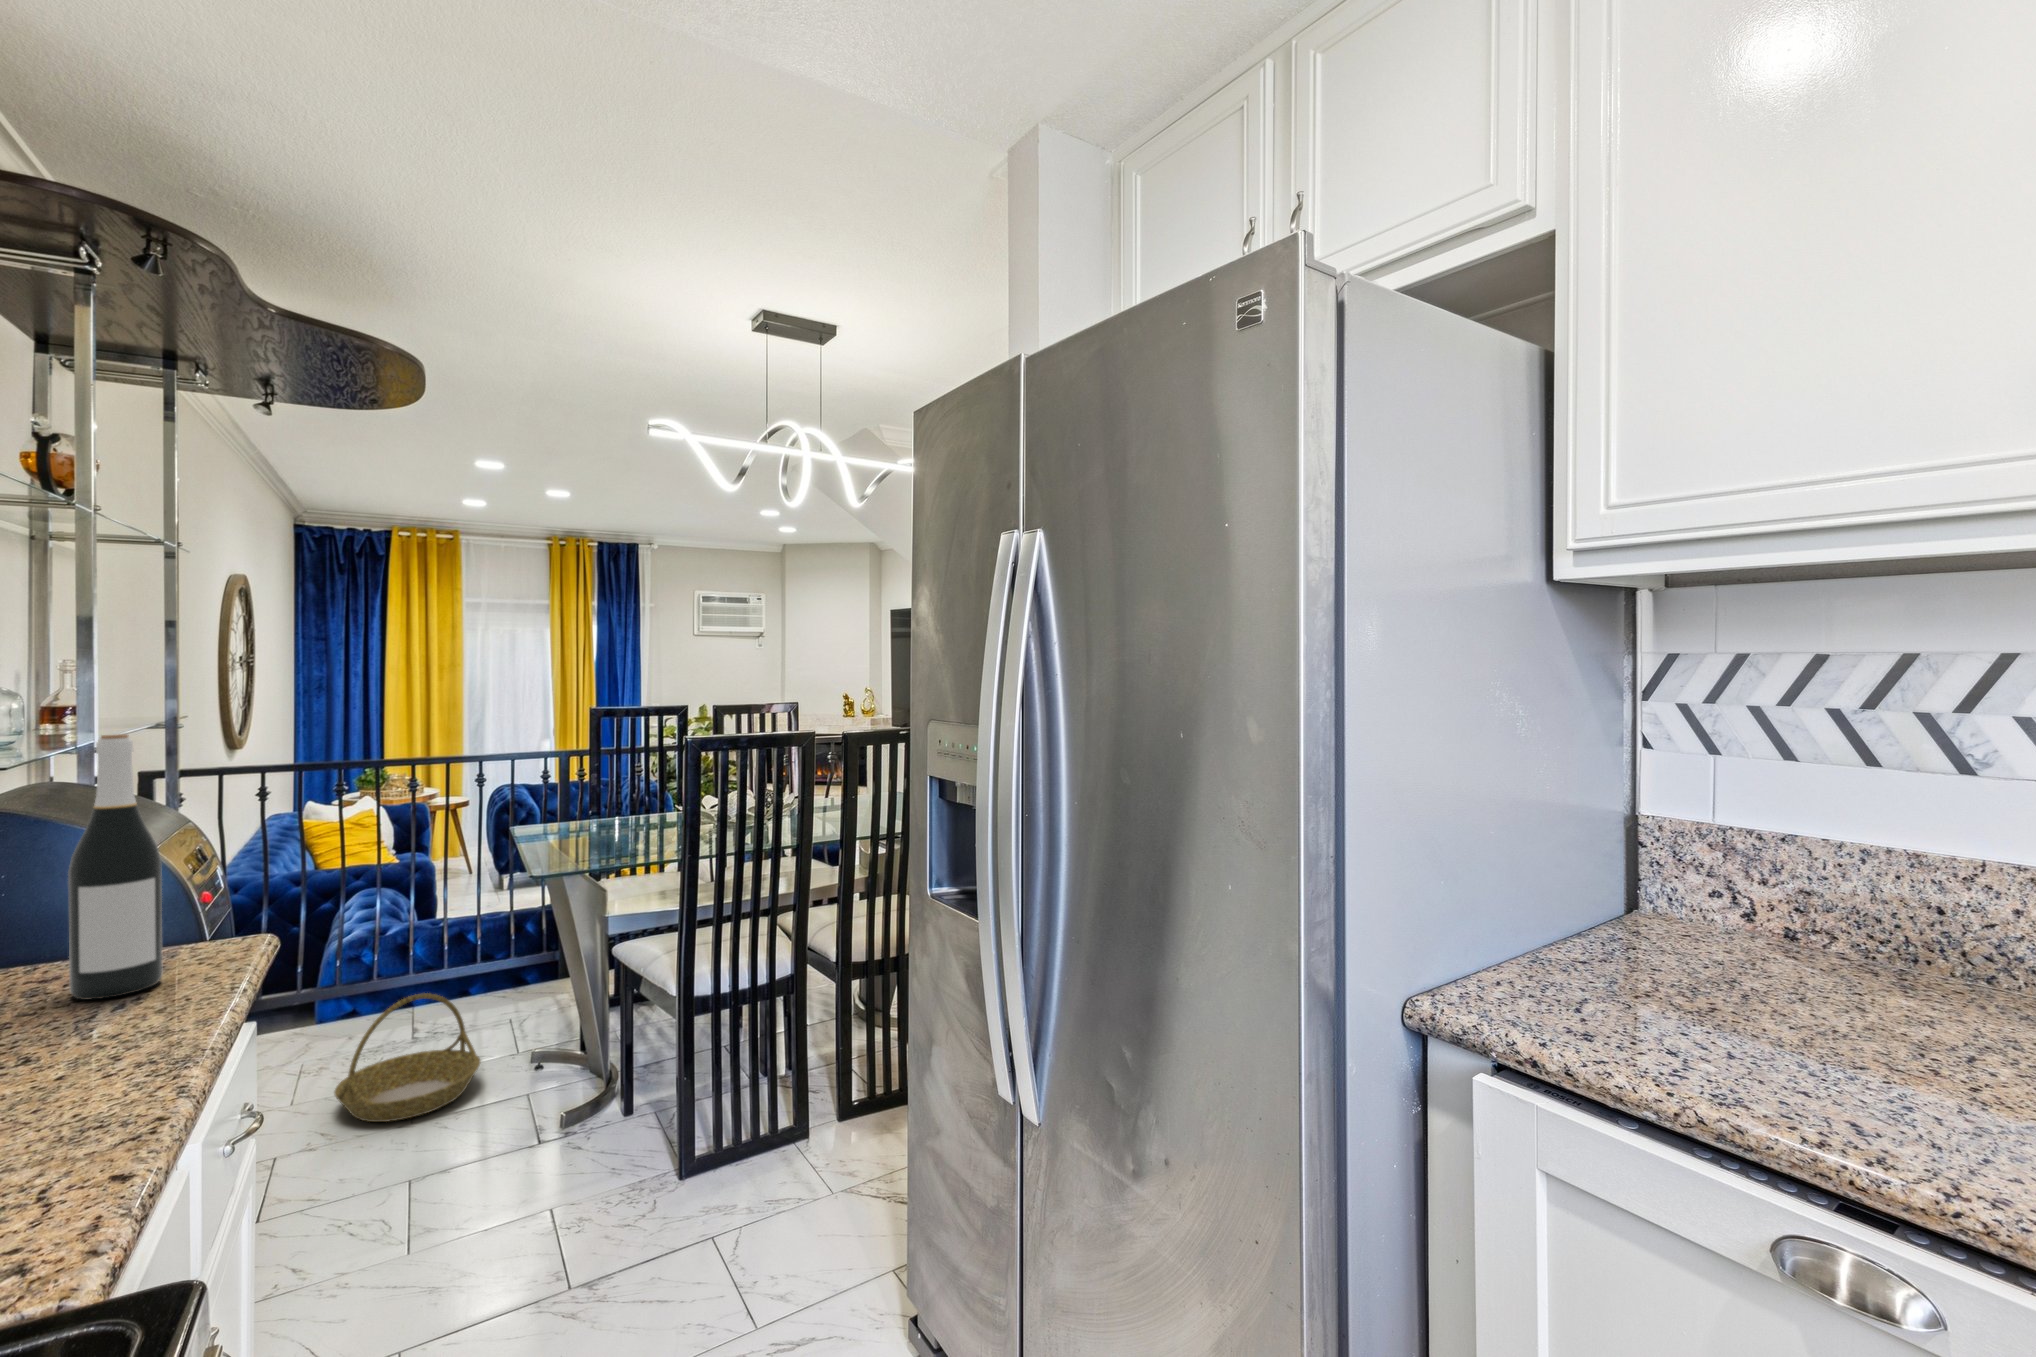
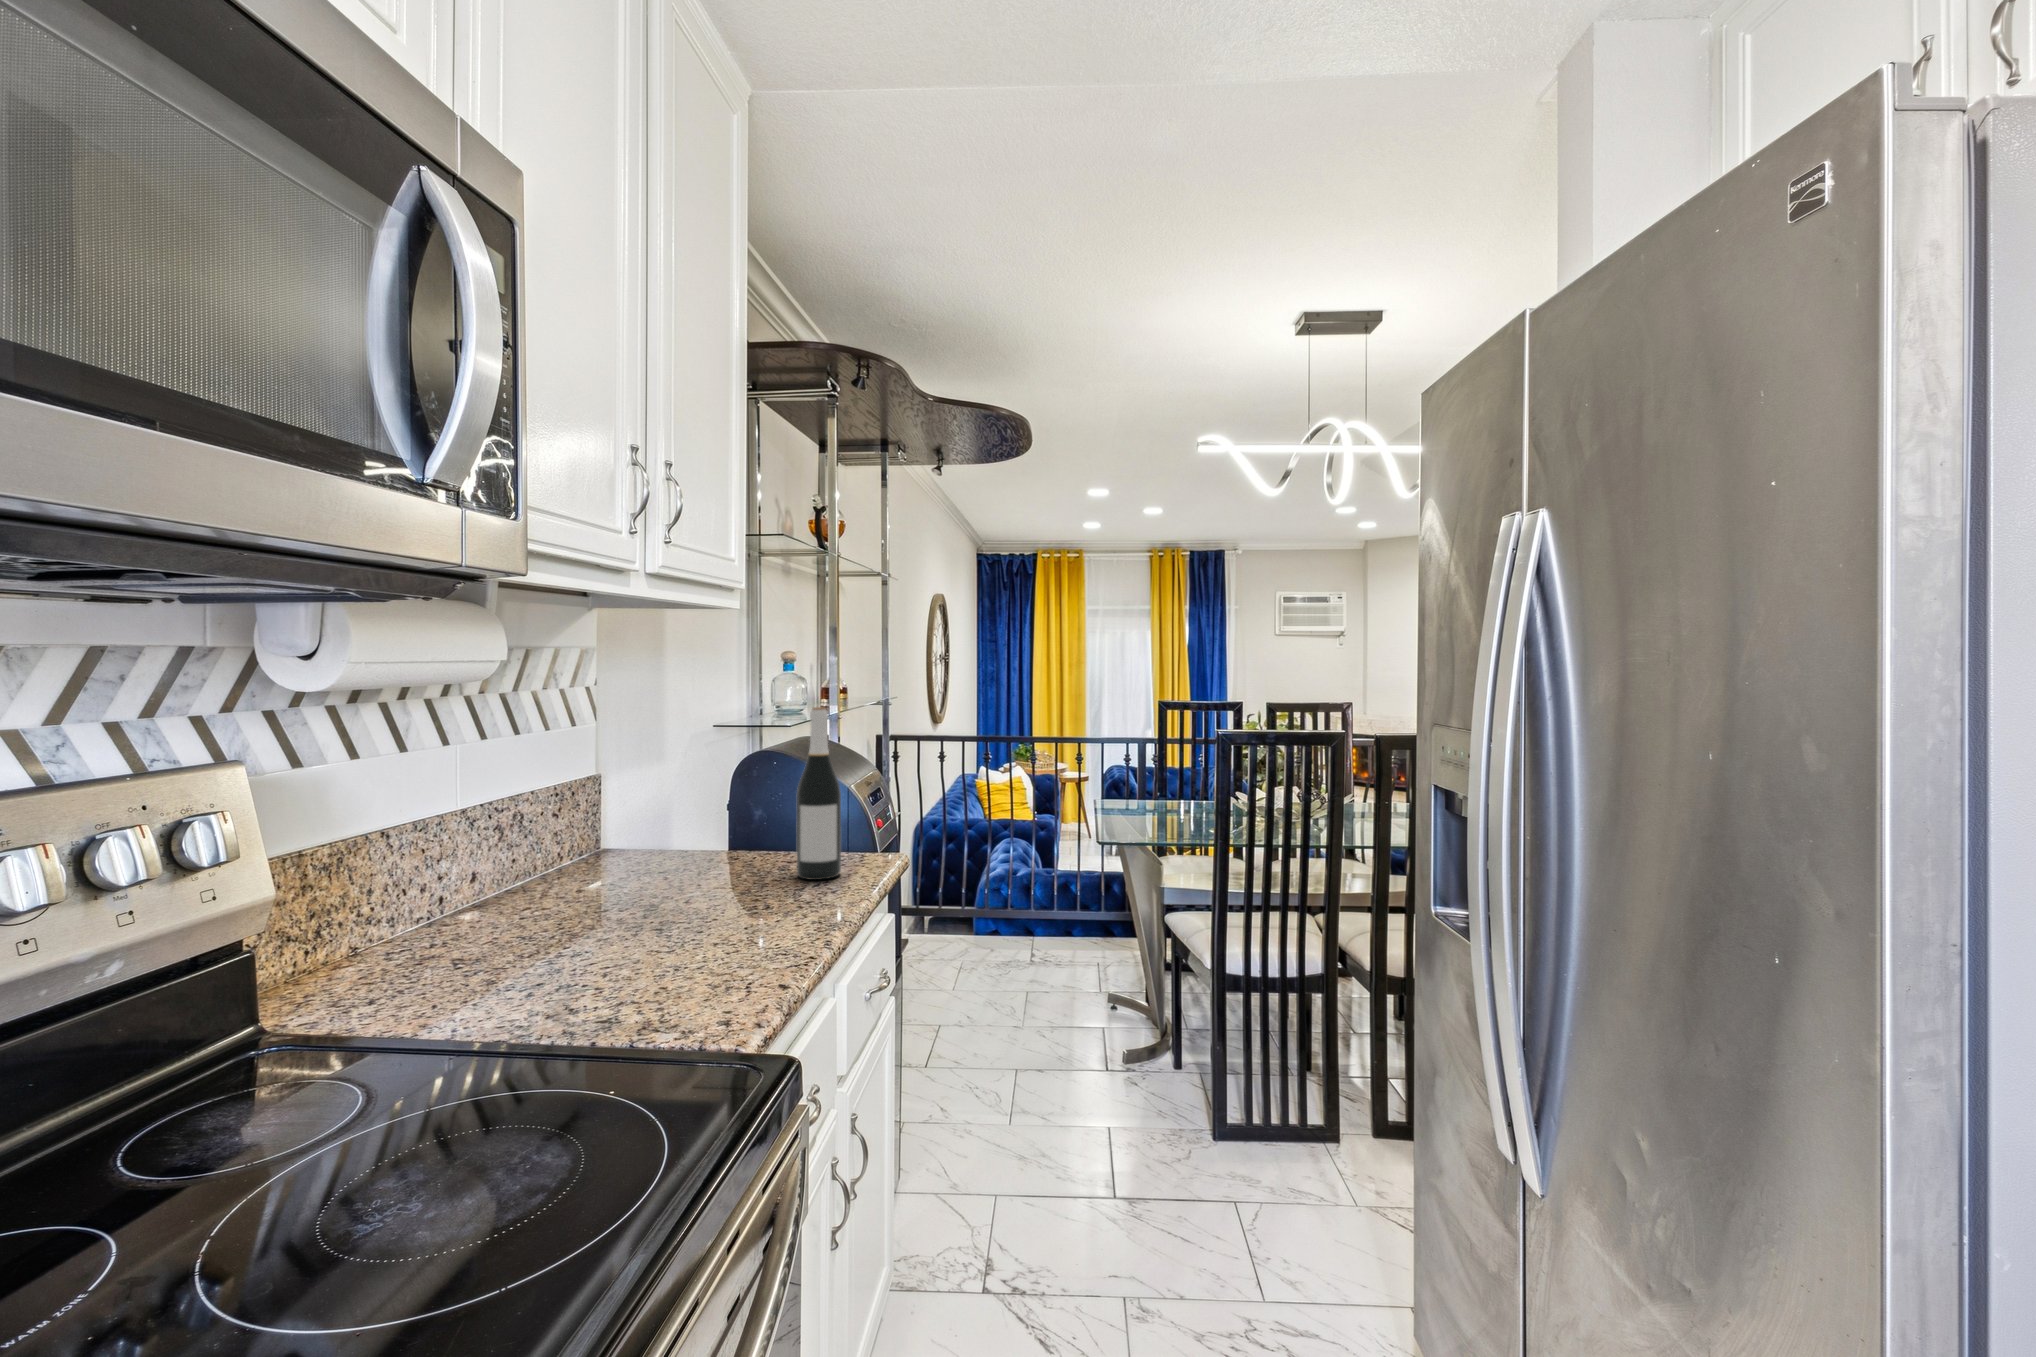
basket: present [334,993,480,1122] -> none [973,926,1069,1022]

